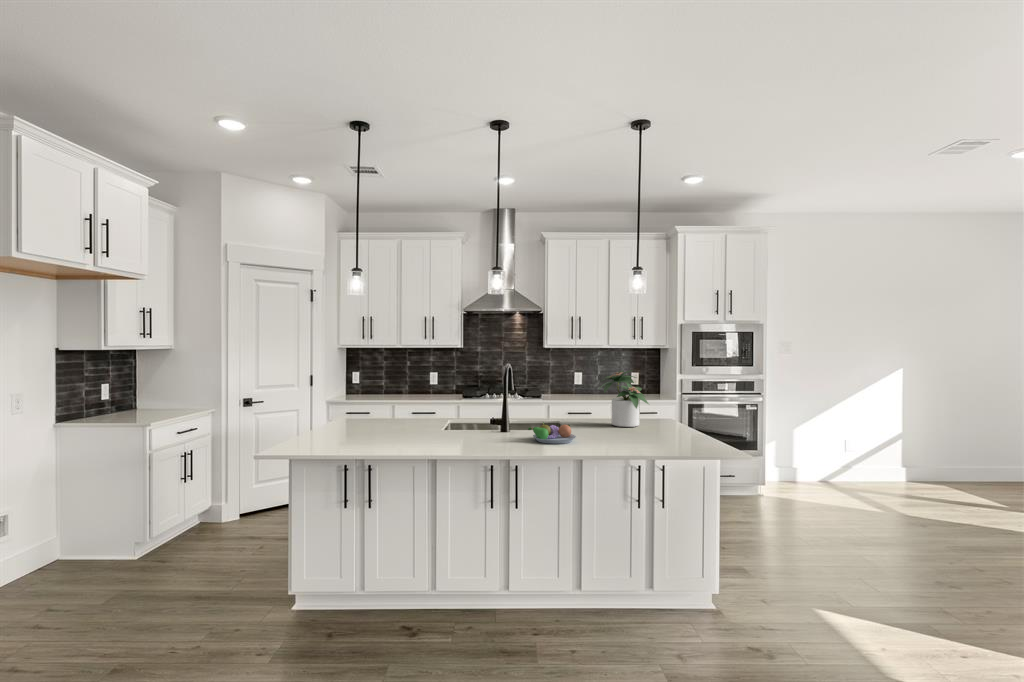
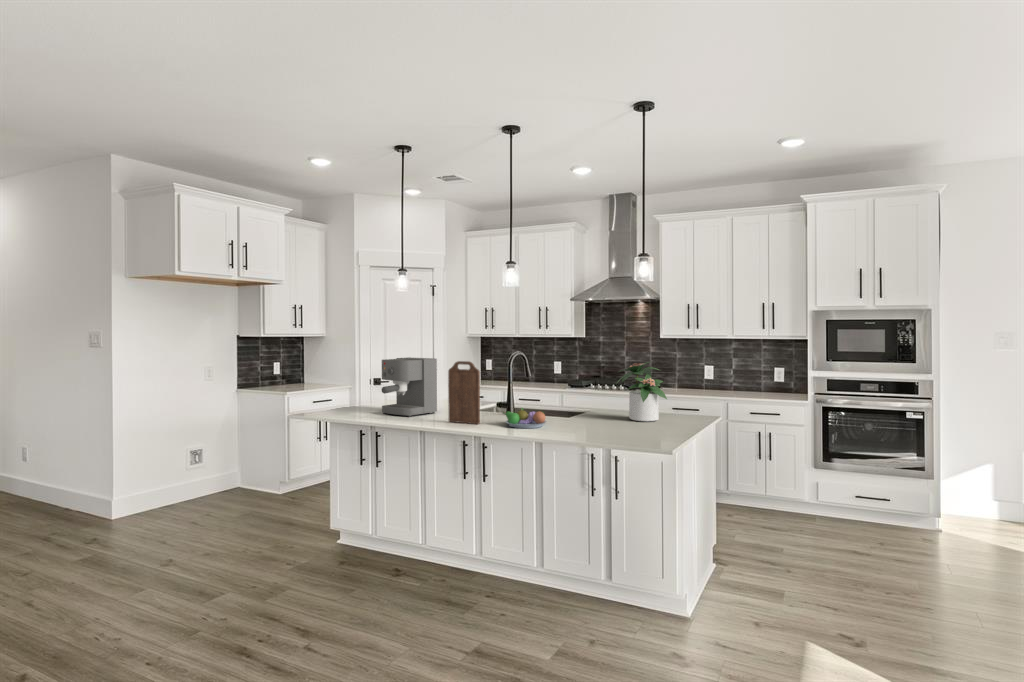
coffee maker: none [362,372,423,441] -> present [382,357,437,417]
cutting board: none [468,375,507,443] -> present [448,361,480,424]

